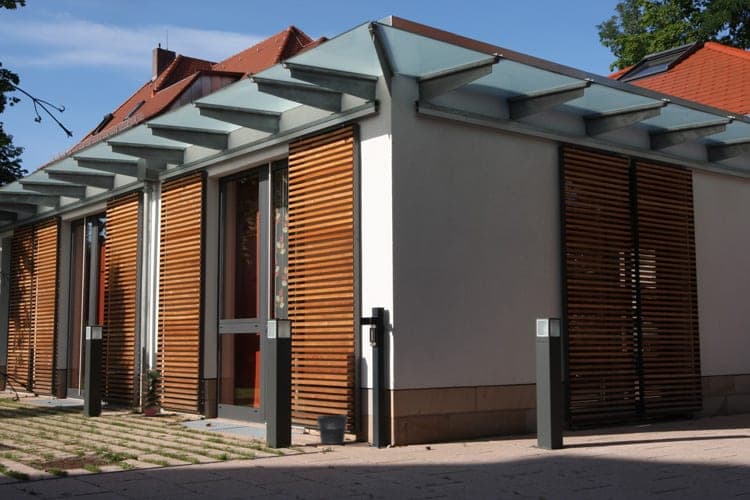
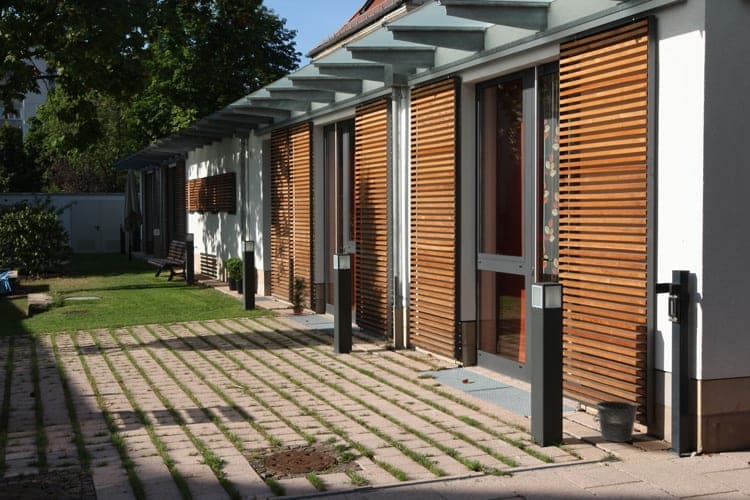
decorative plant: present [137,369,165,416] -> present [288,277,308,315]

